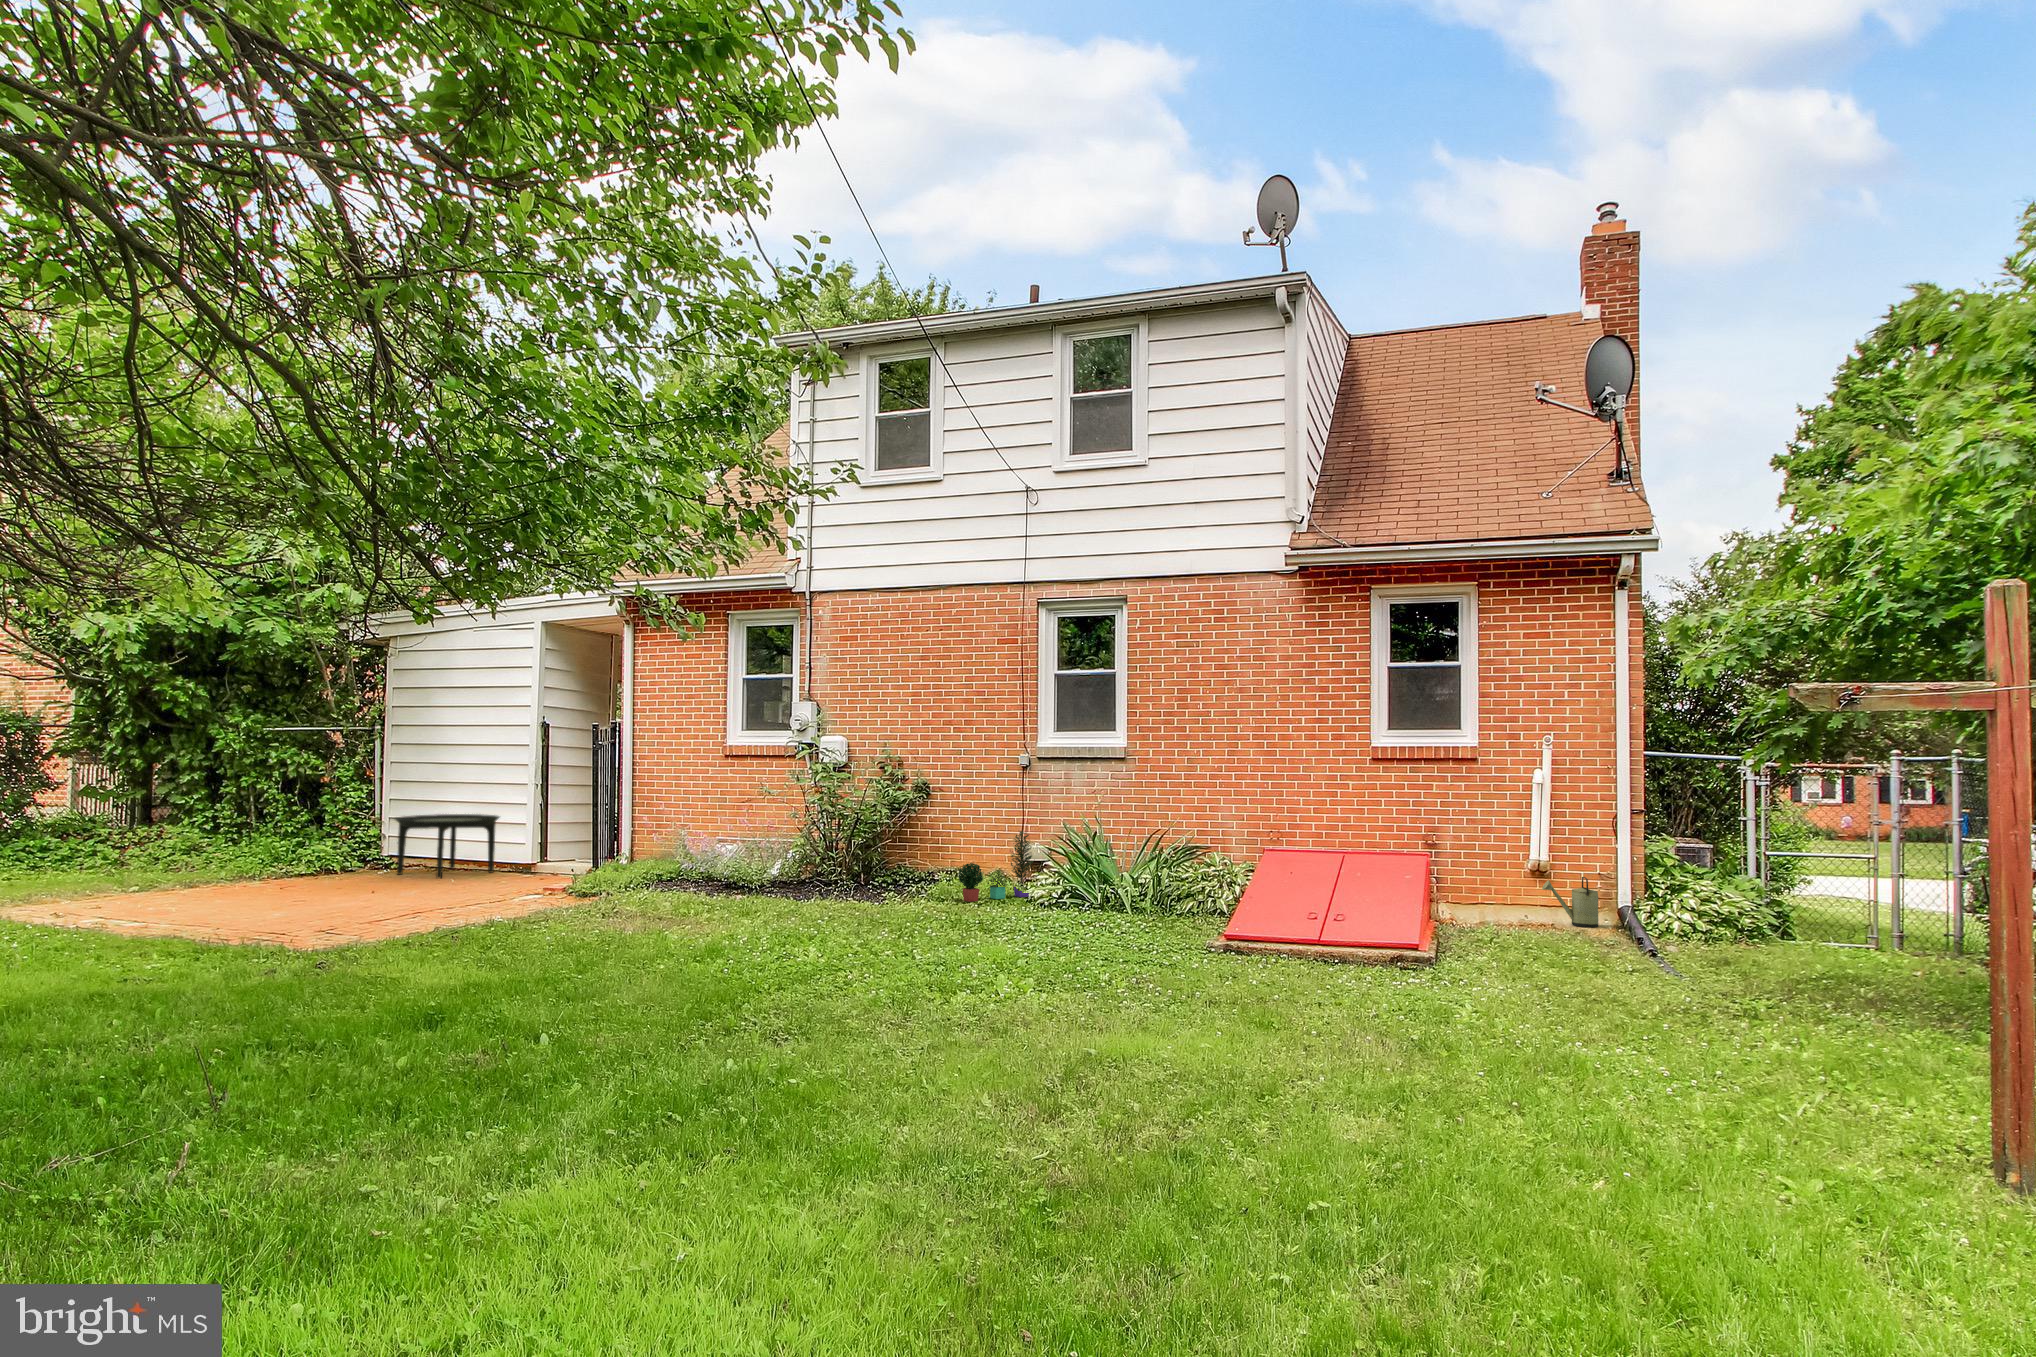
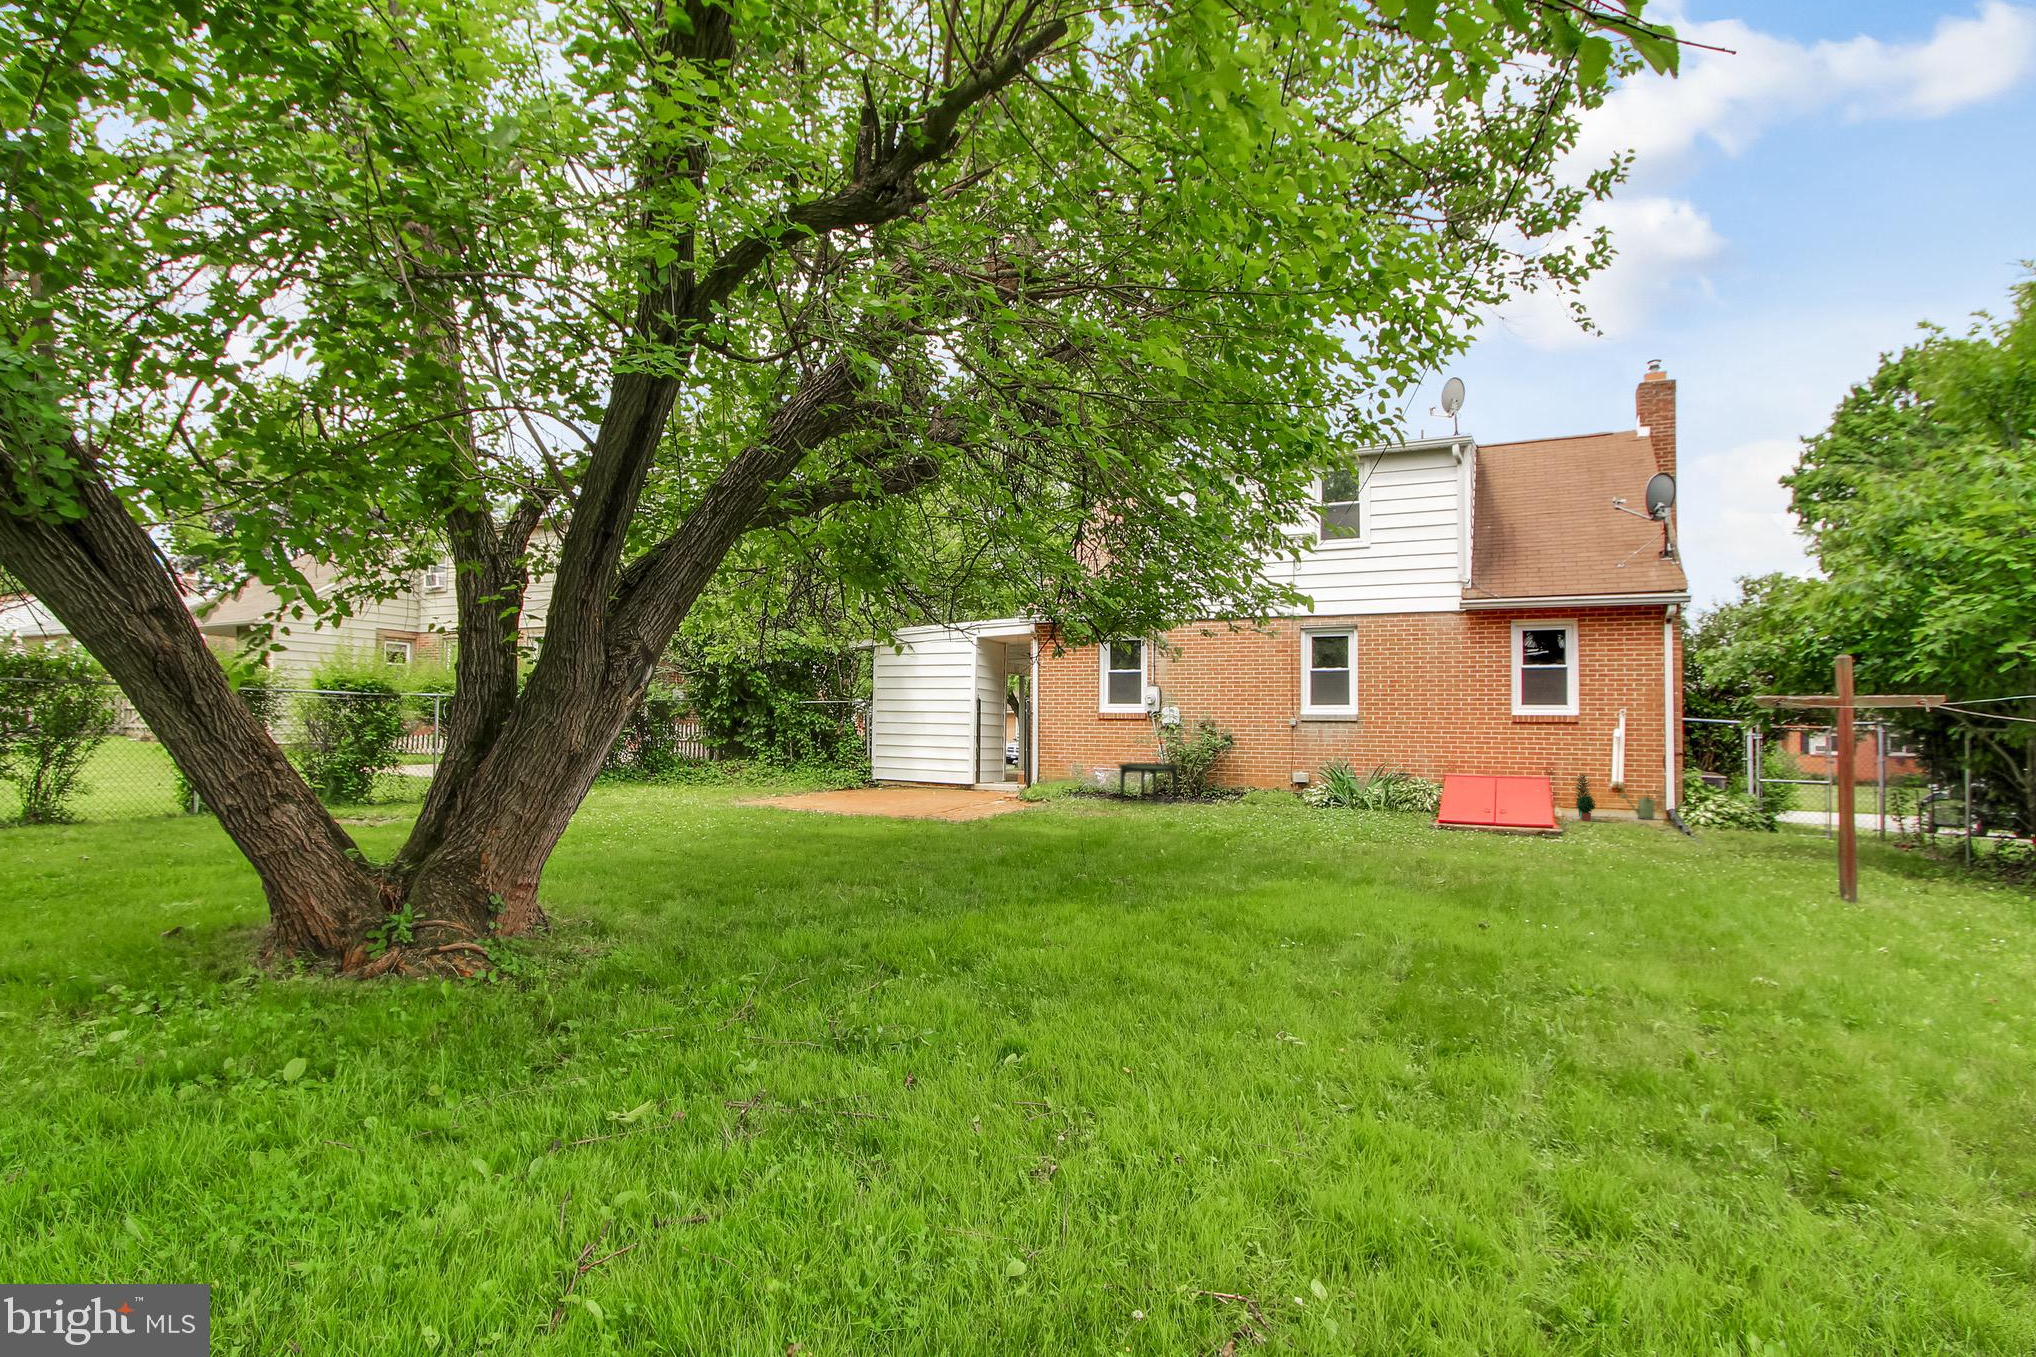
round table: present [395,814,499,878] -> present [1119,763,1179,805]
potted plant: present [958,831,1033,902] -> present [1576,773,1595,821]

